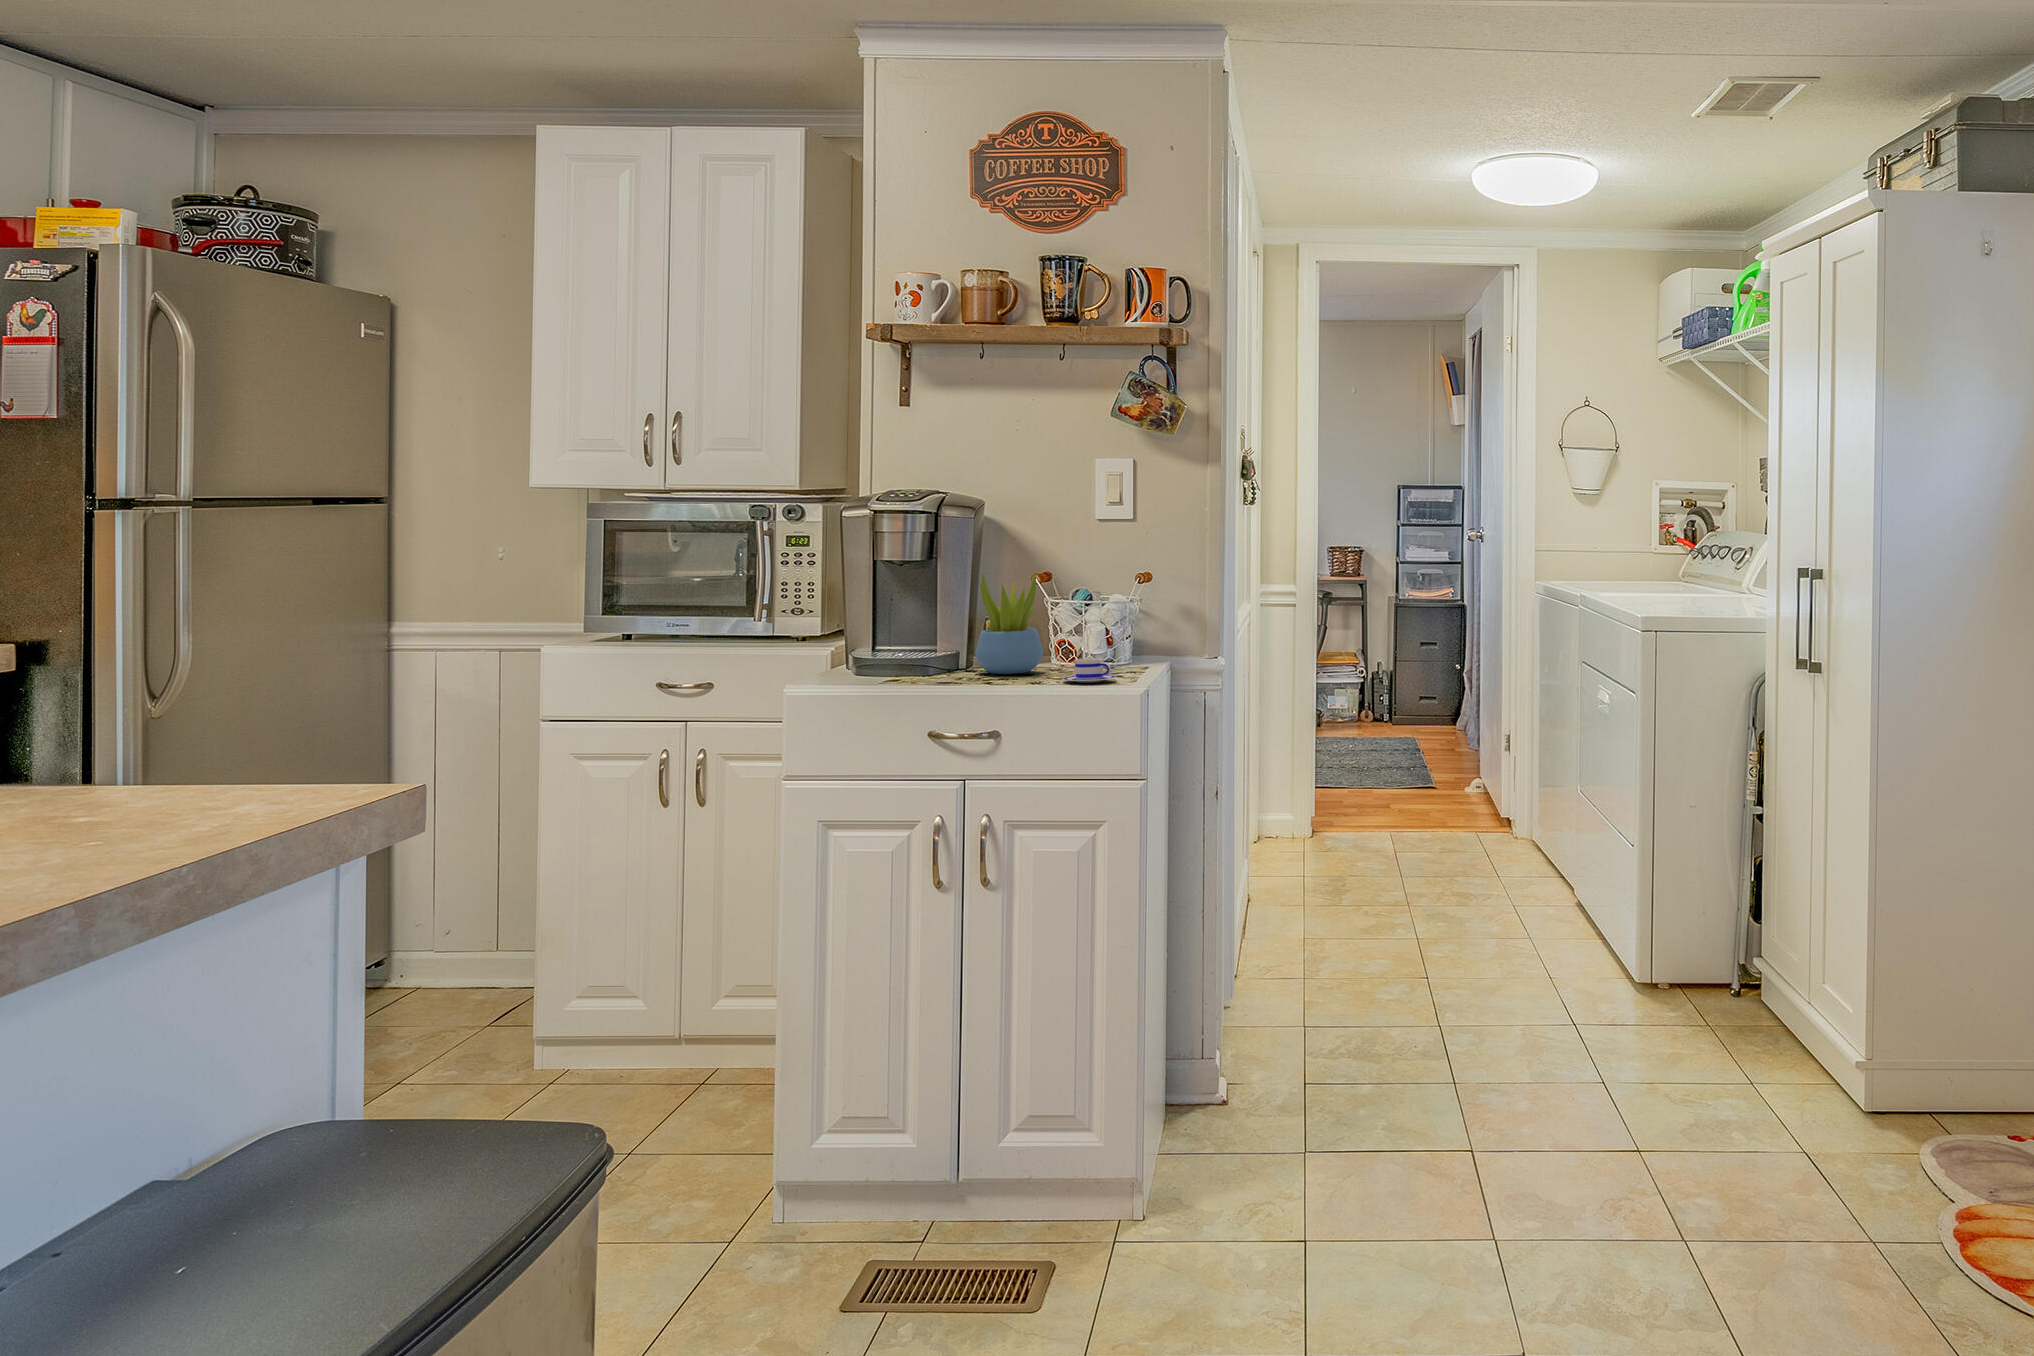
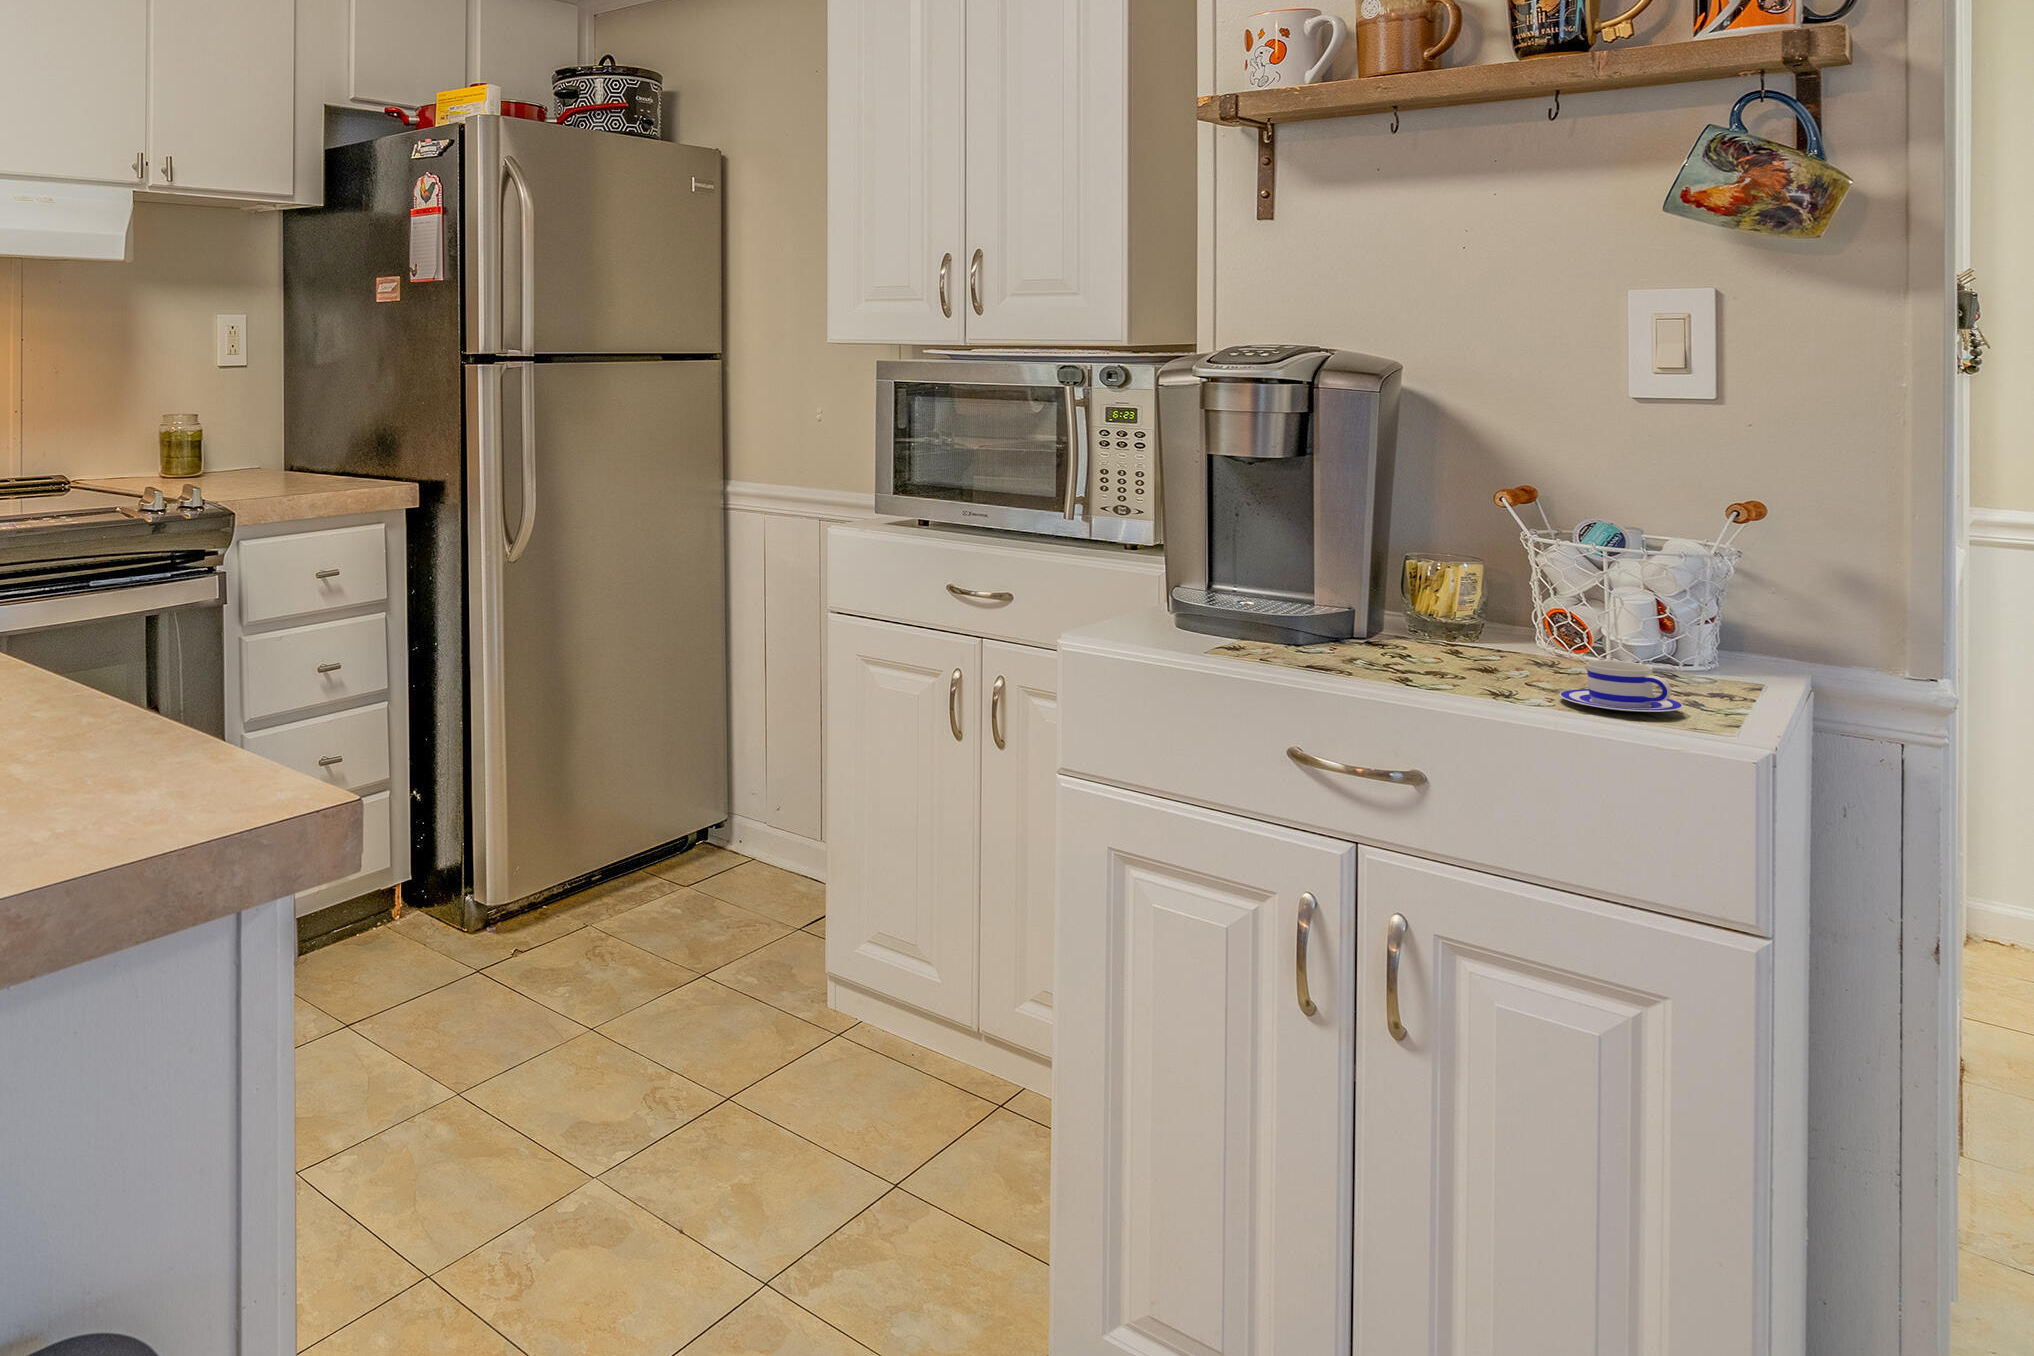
succulent plant: present [976,573,1043,674] -> none [1385,486,1516,662]

